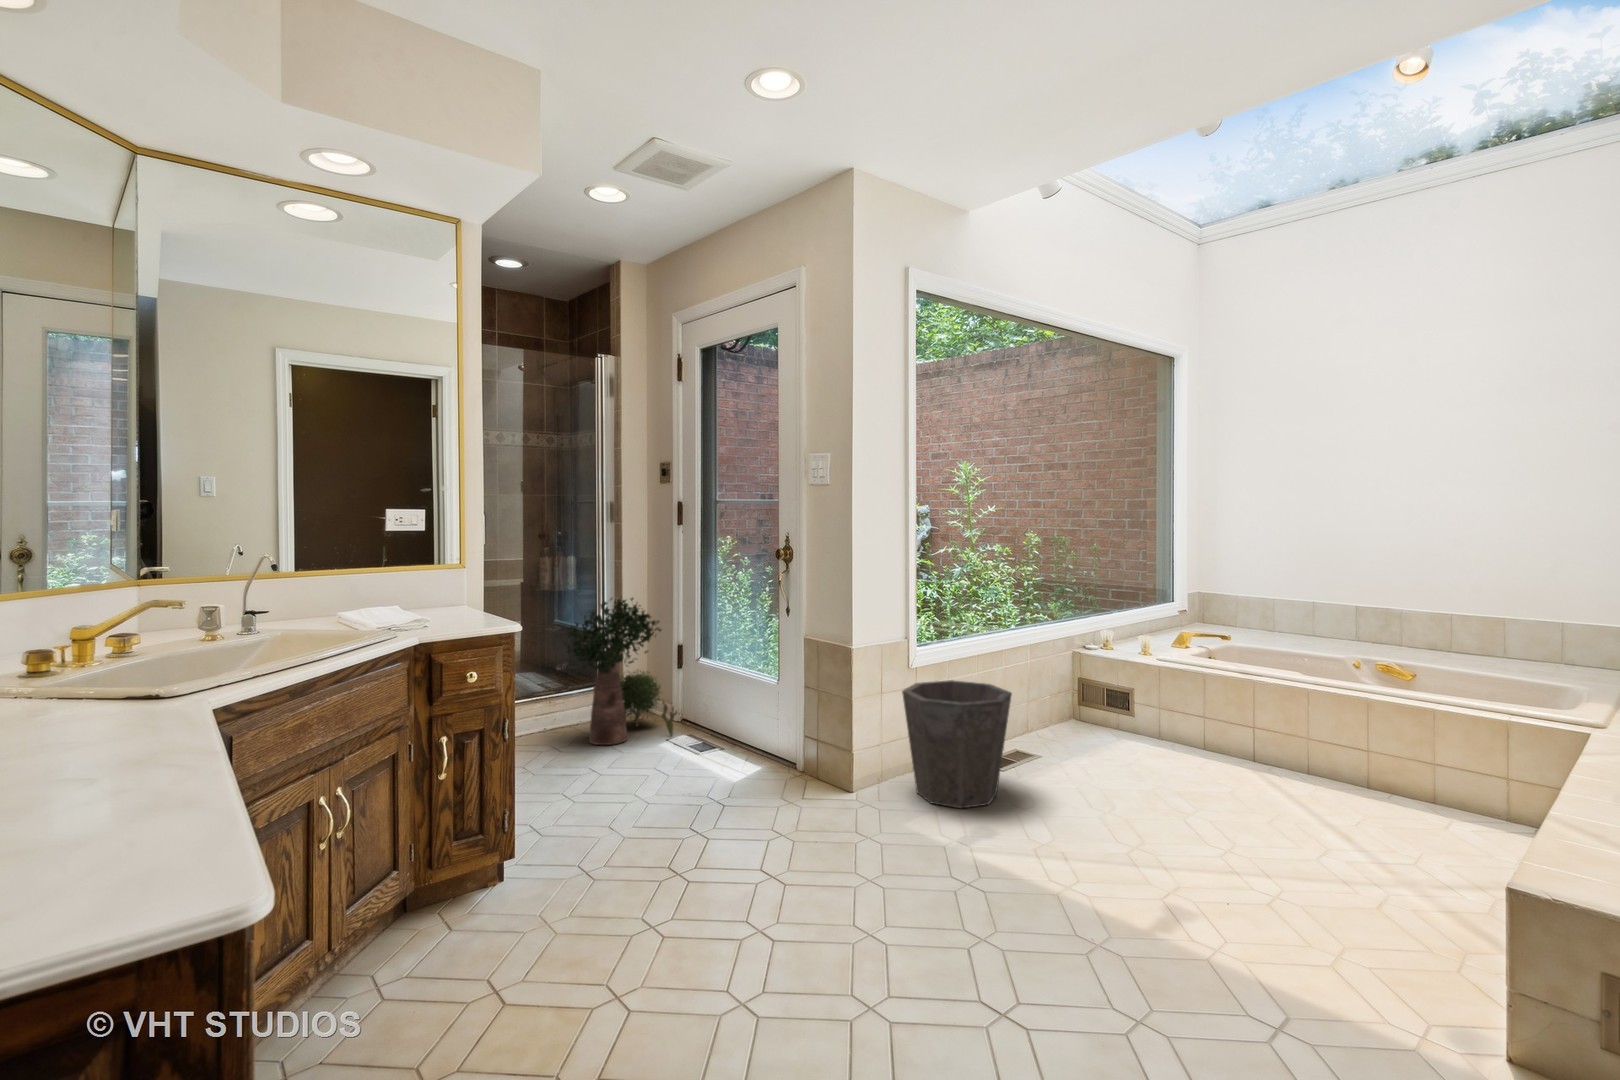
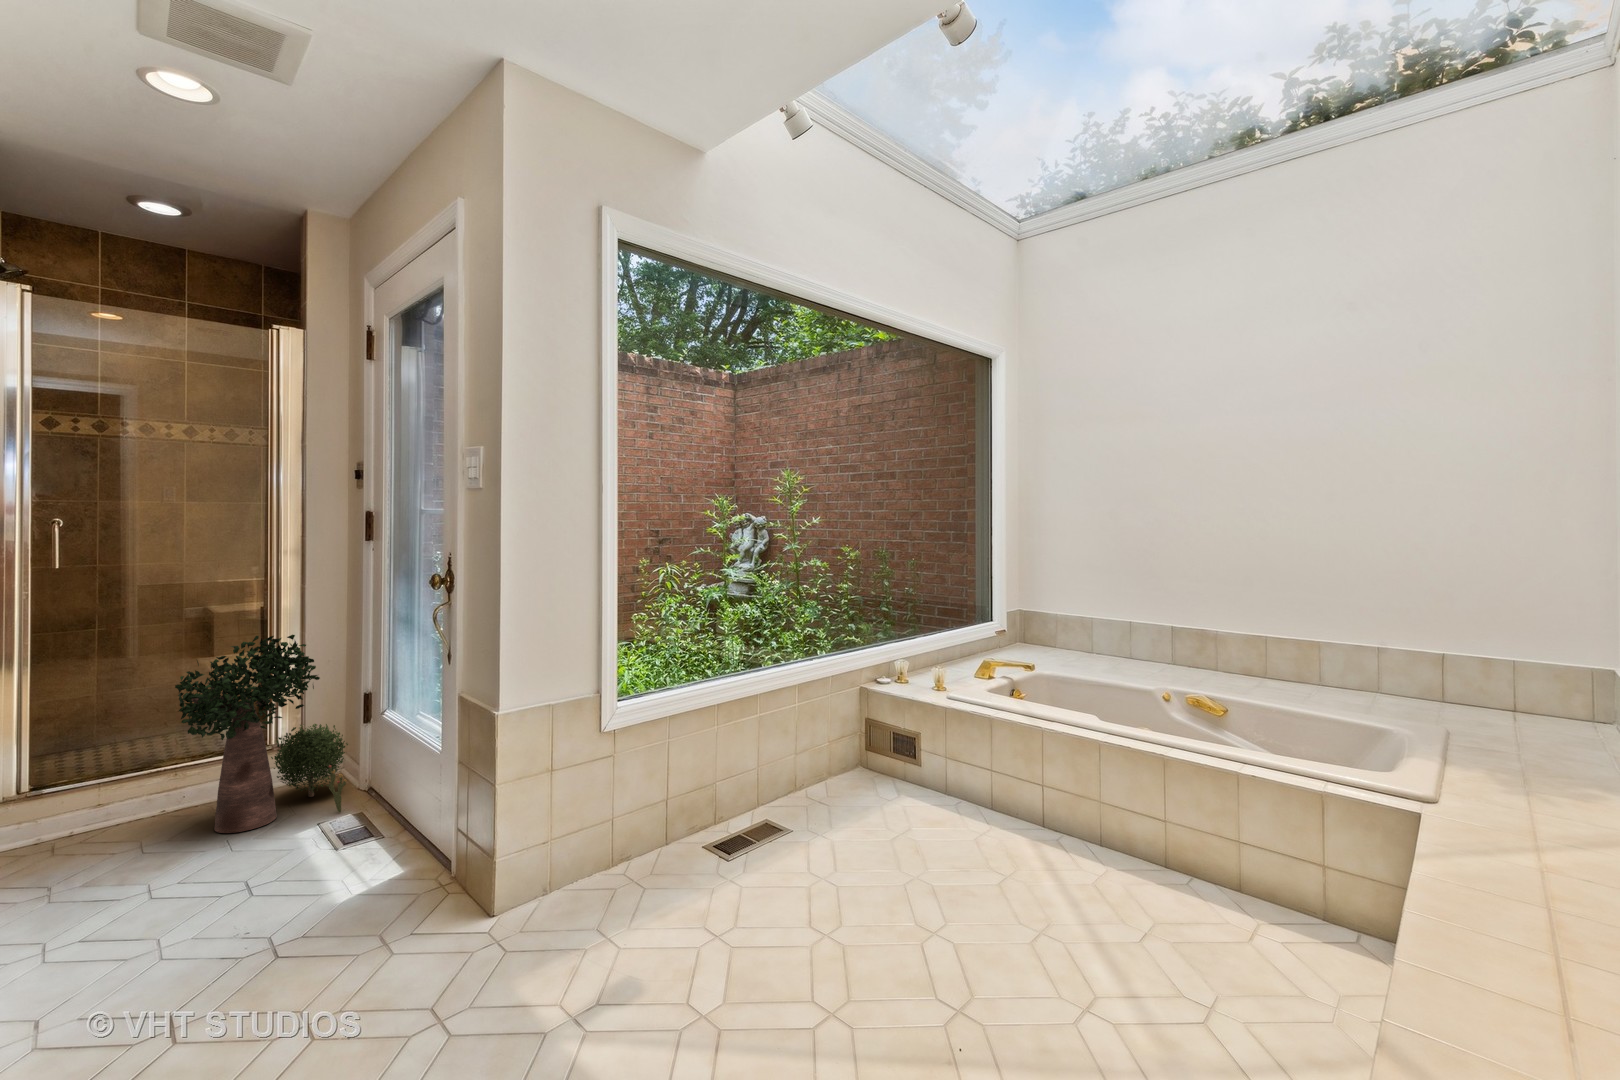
waste bin: present [902,680,1012,808] -> none [570,746,717,938]

